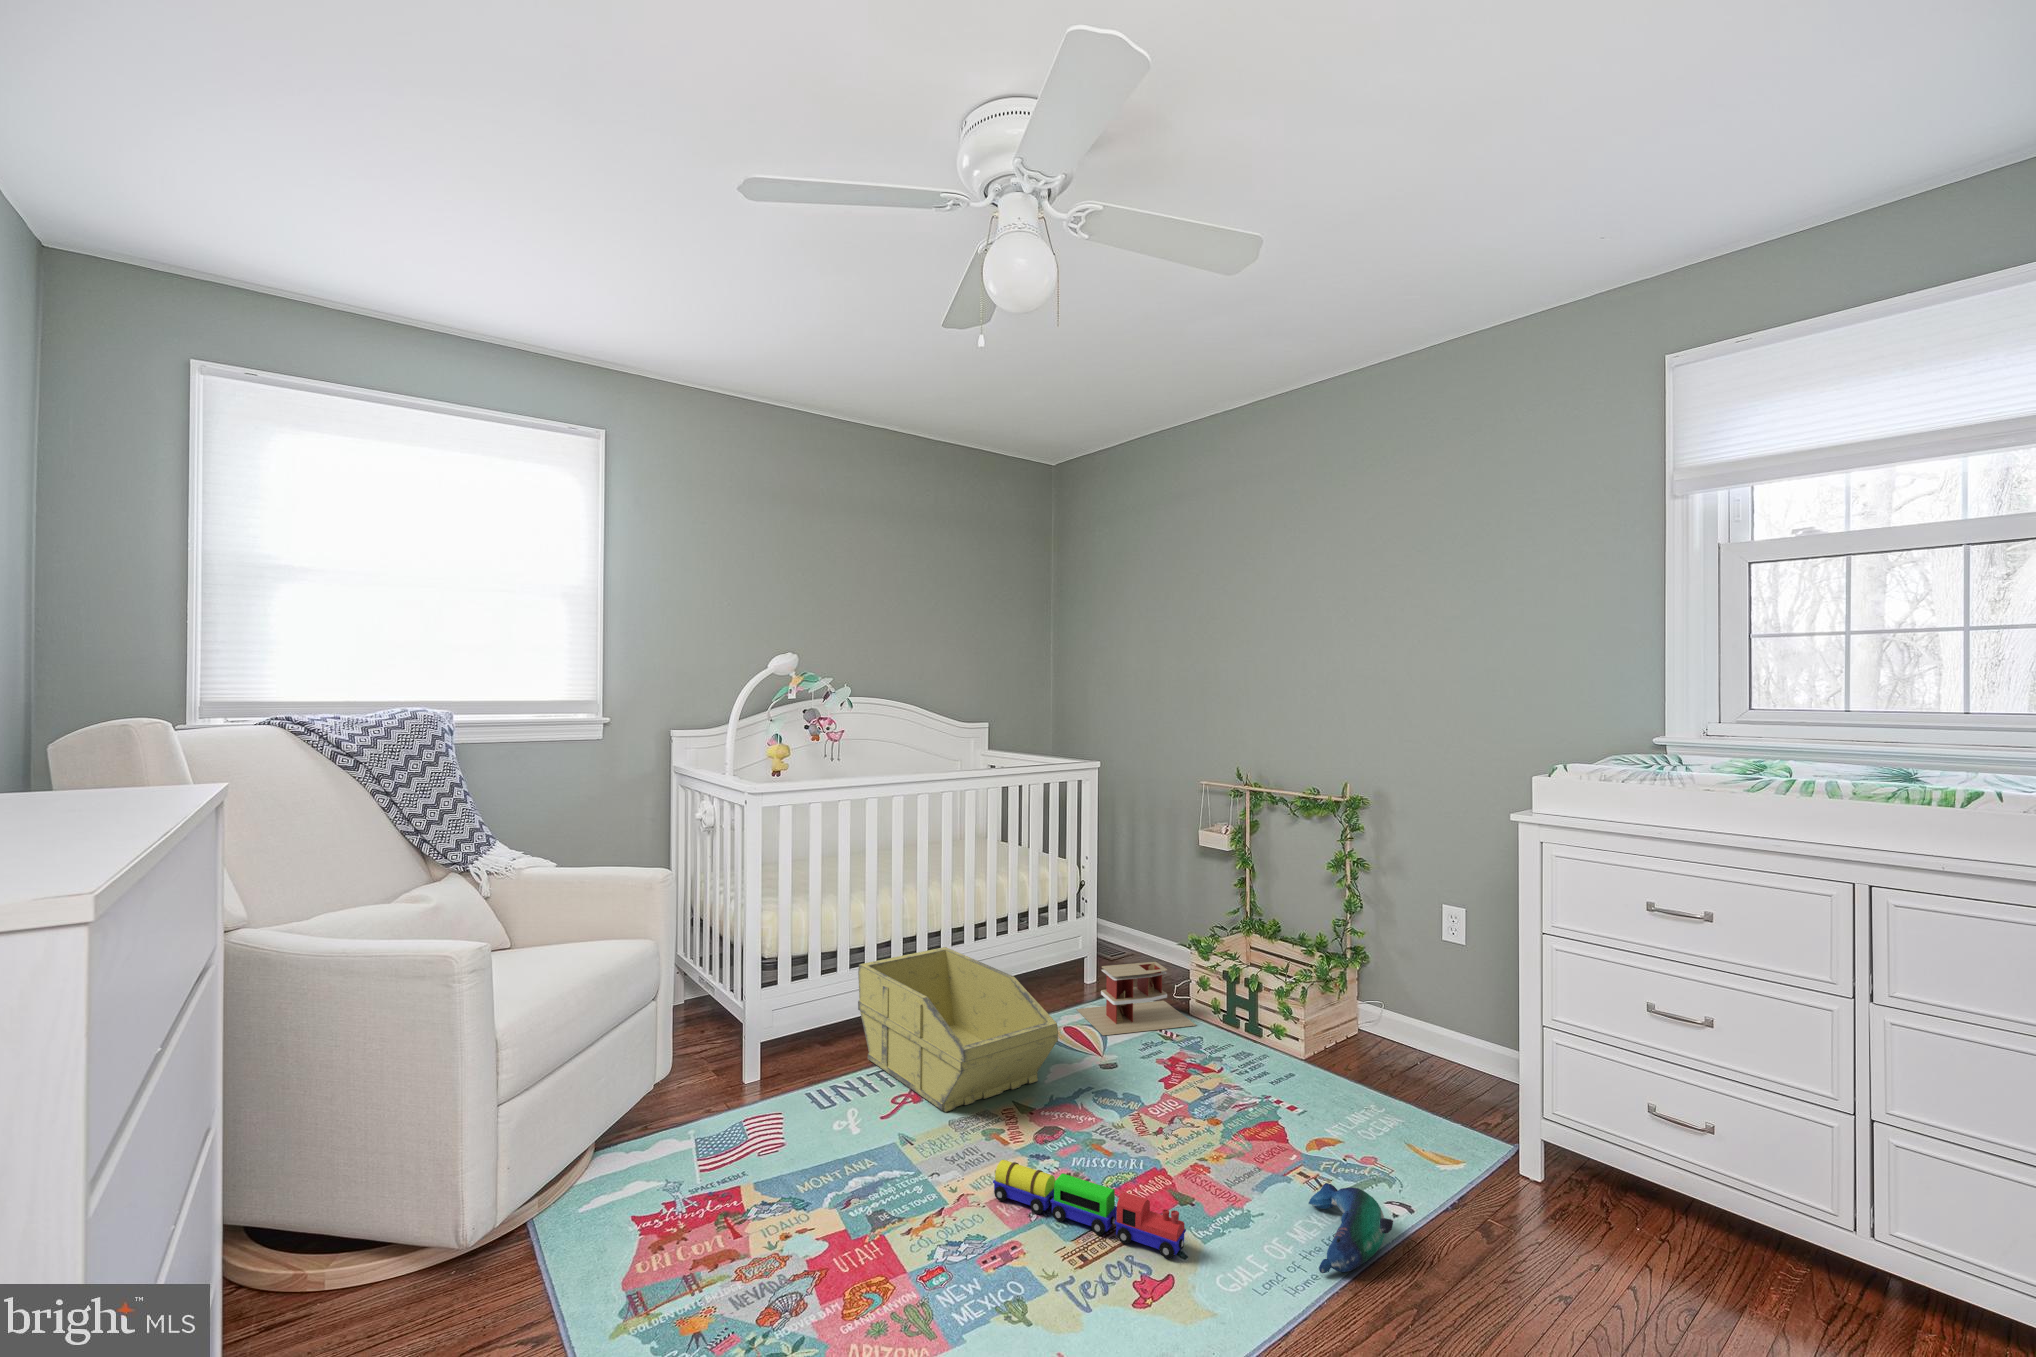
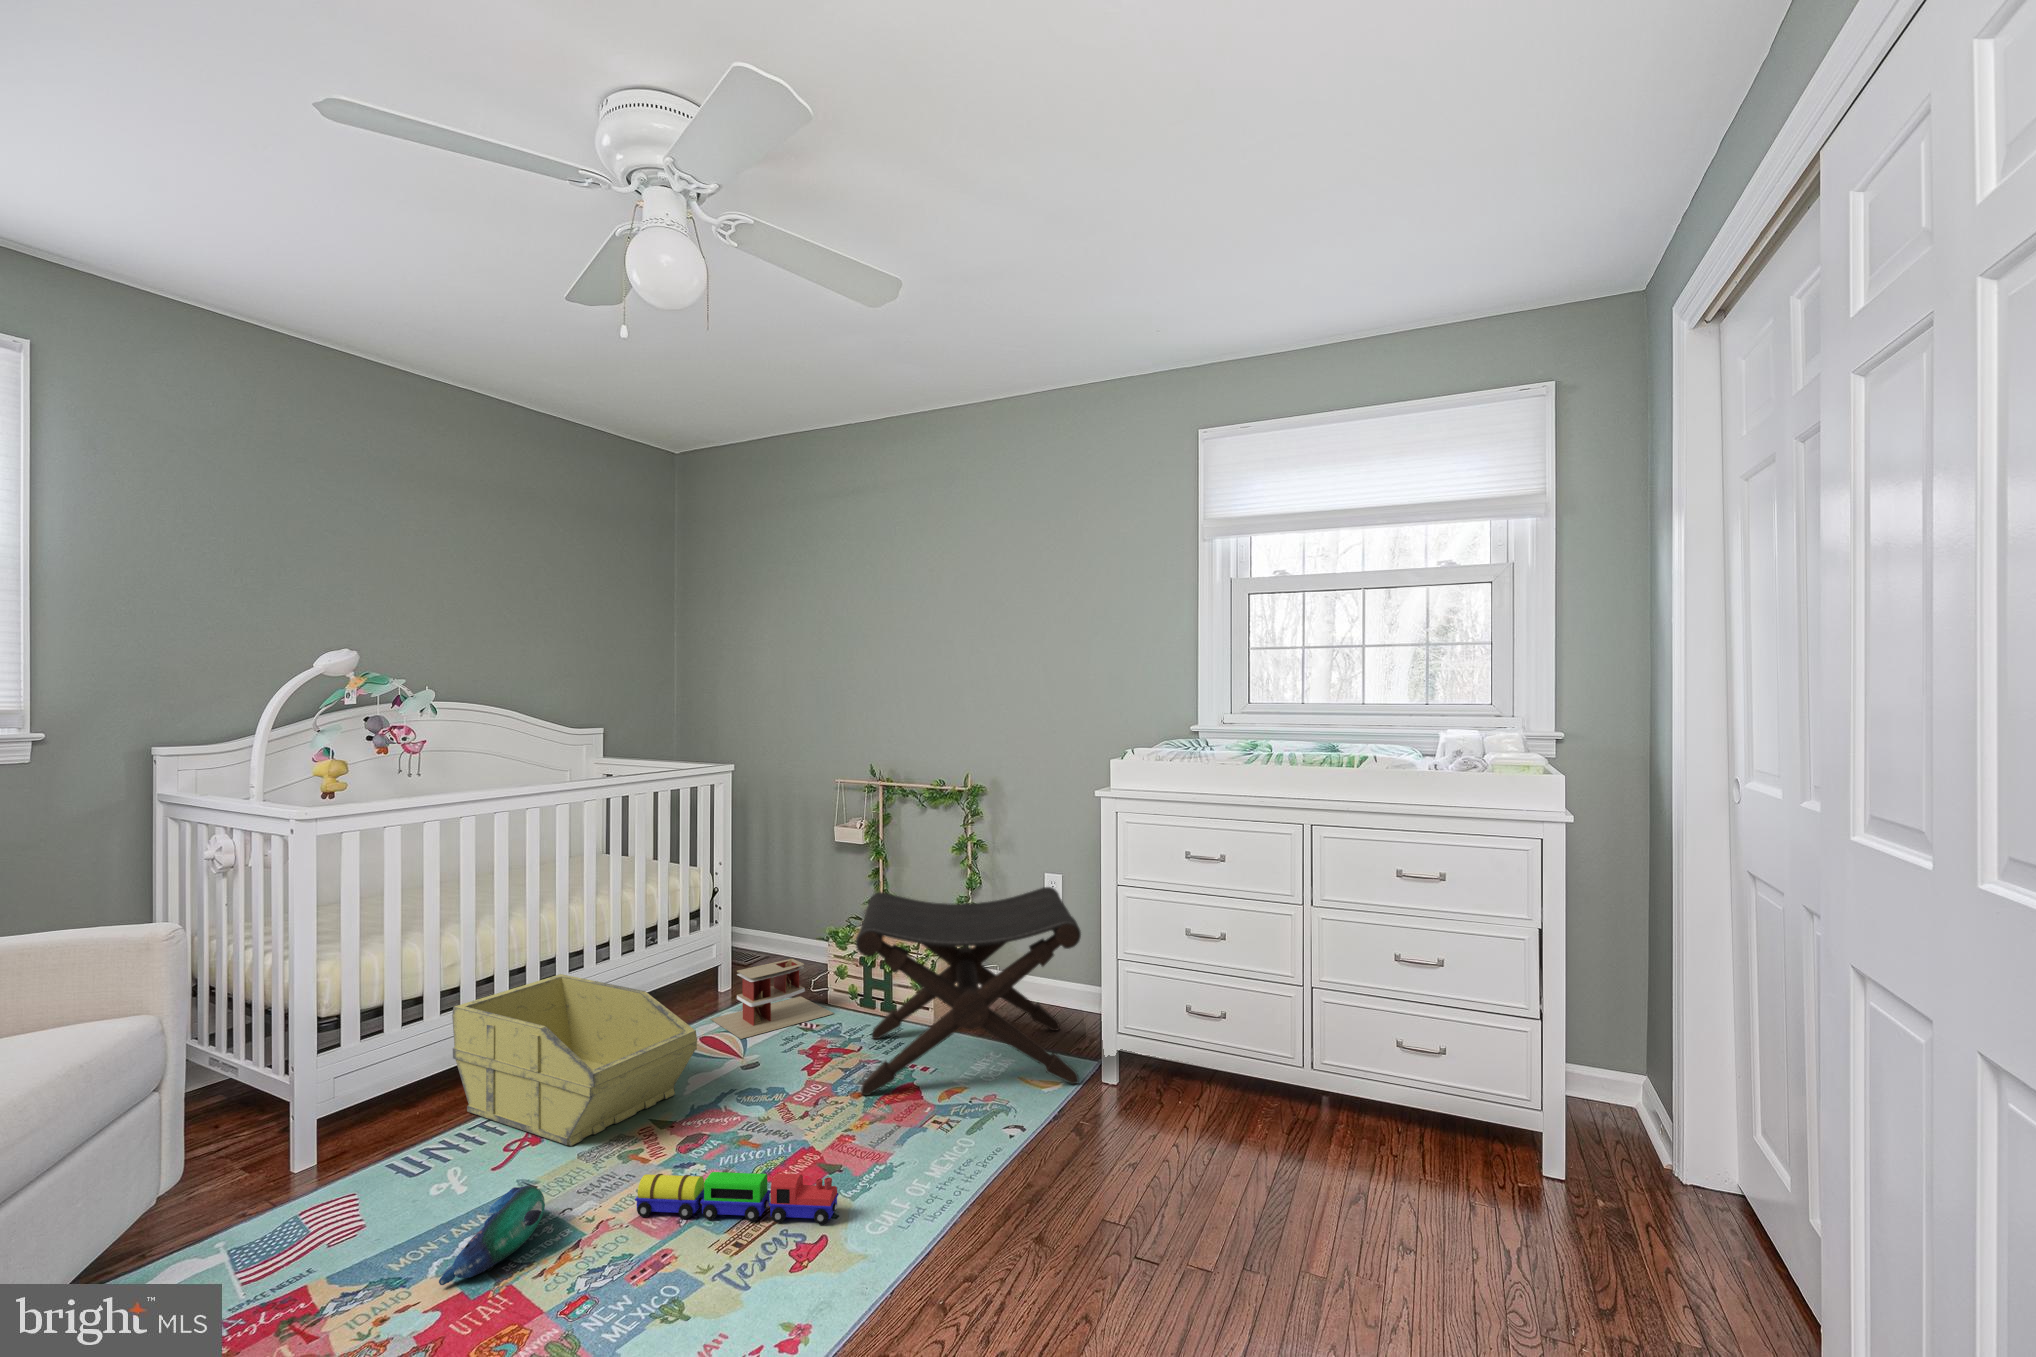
footstool: none [1215,908,1483,1166] -> present [856,887,1081,1095]
plush toy: present [1309,1183,1393,1273] -> present [439,1186,545,1285]

